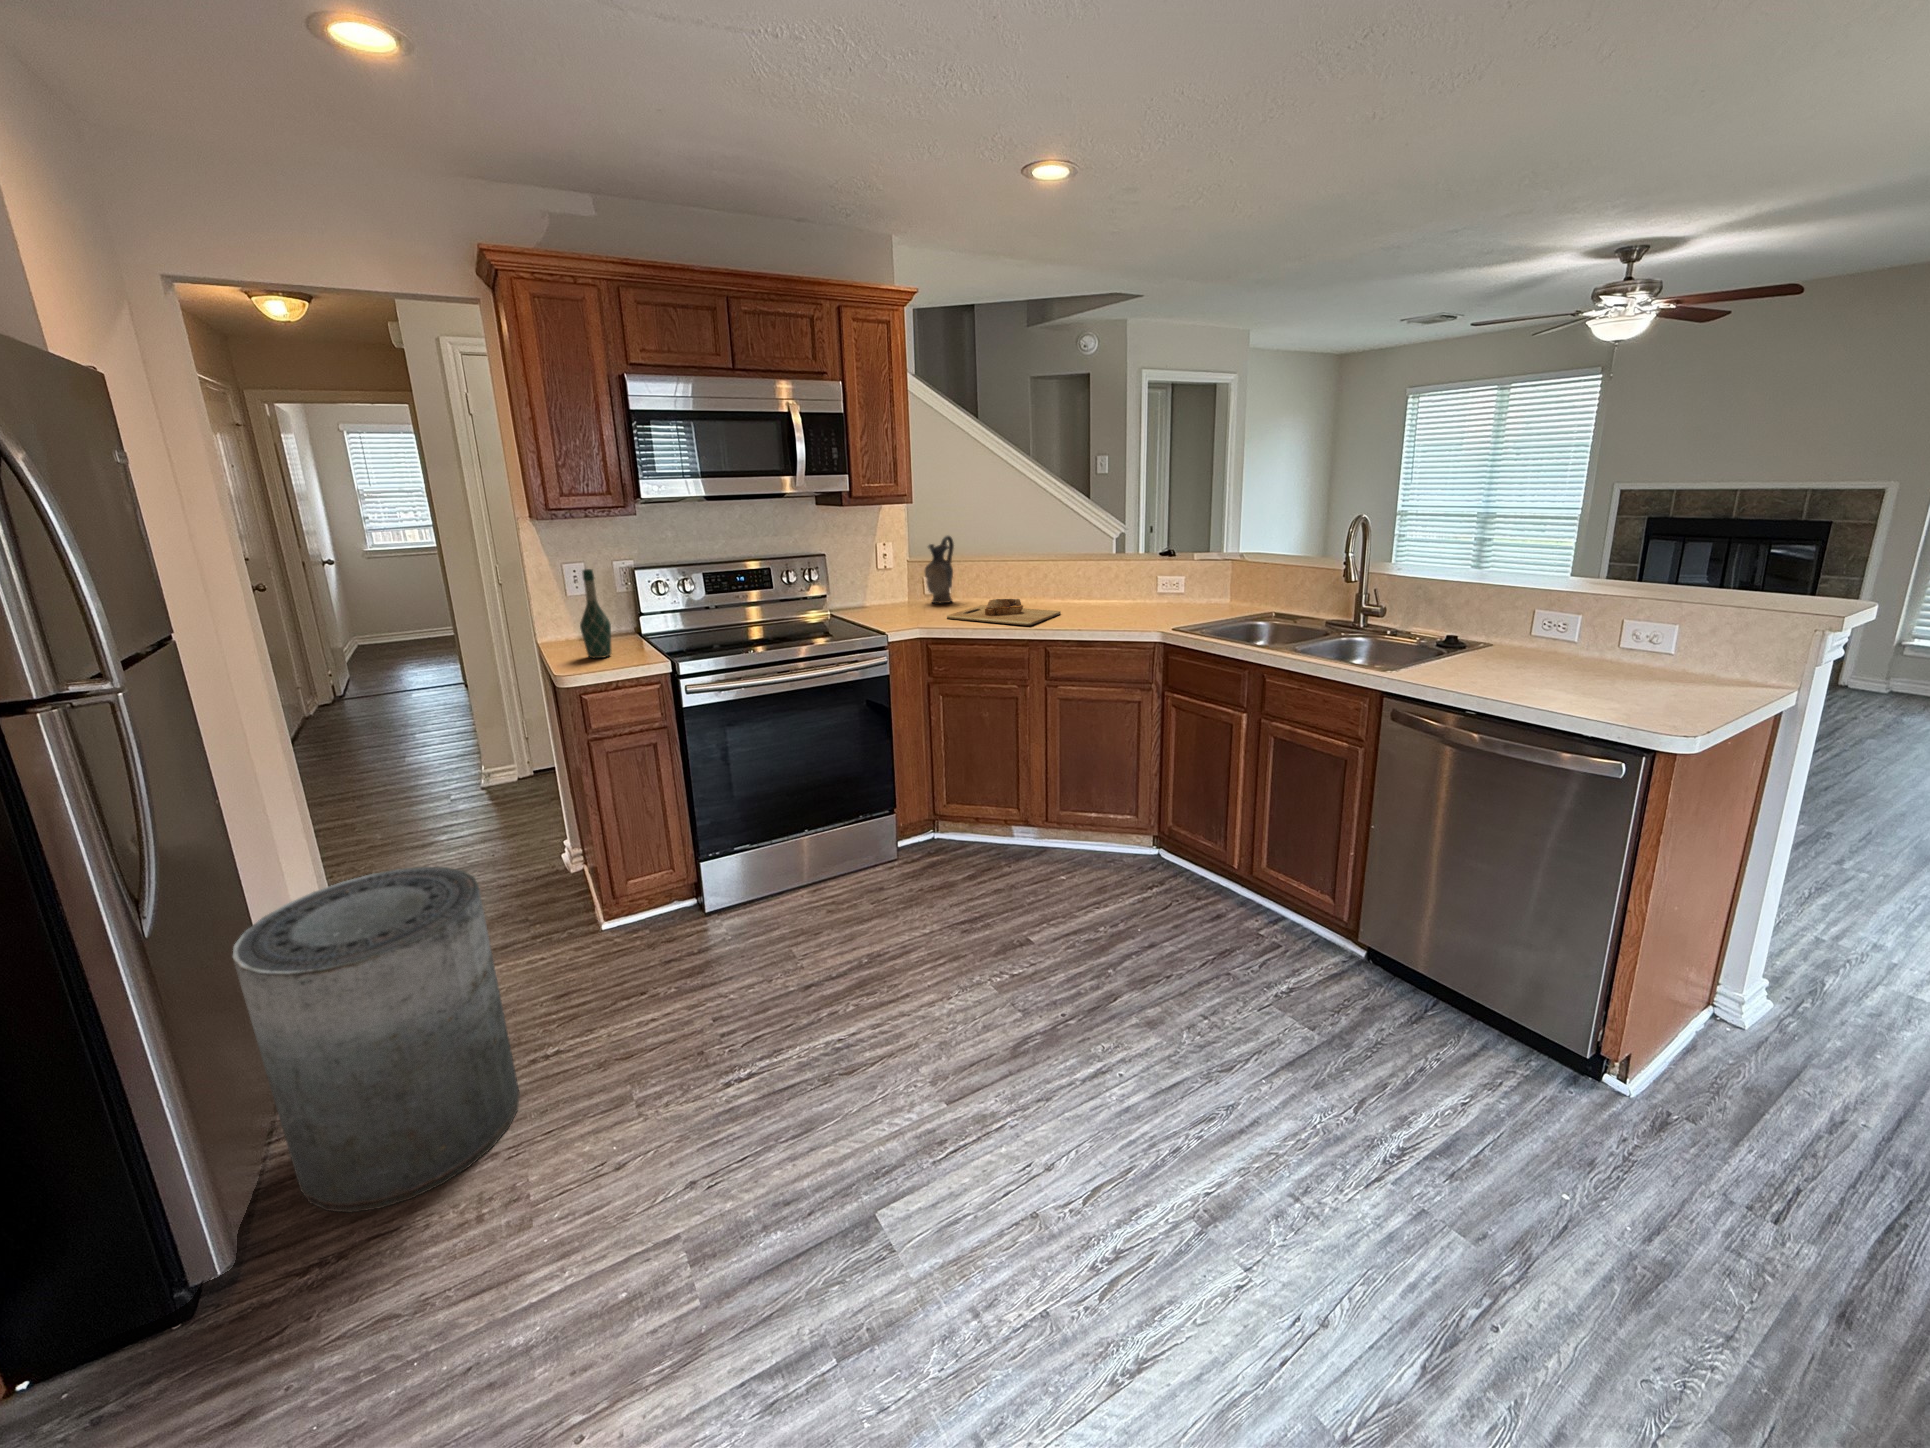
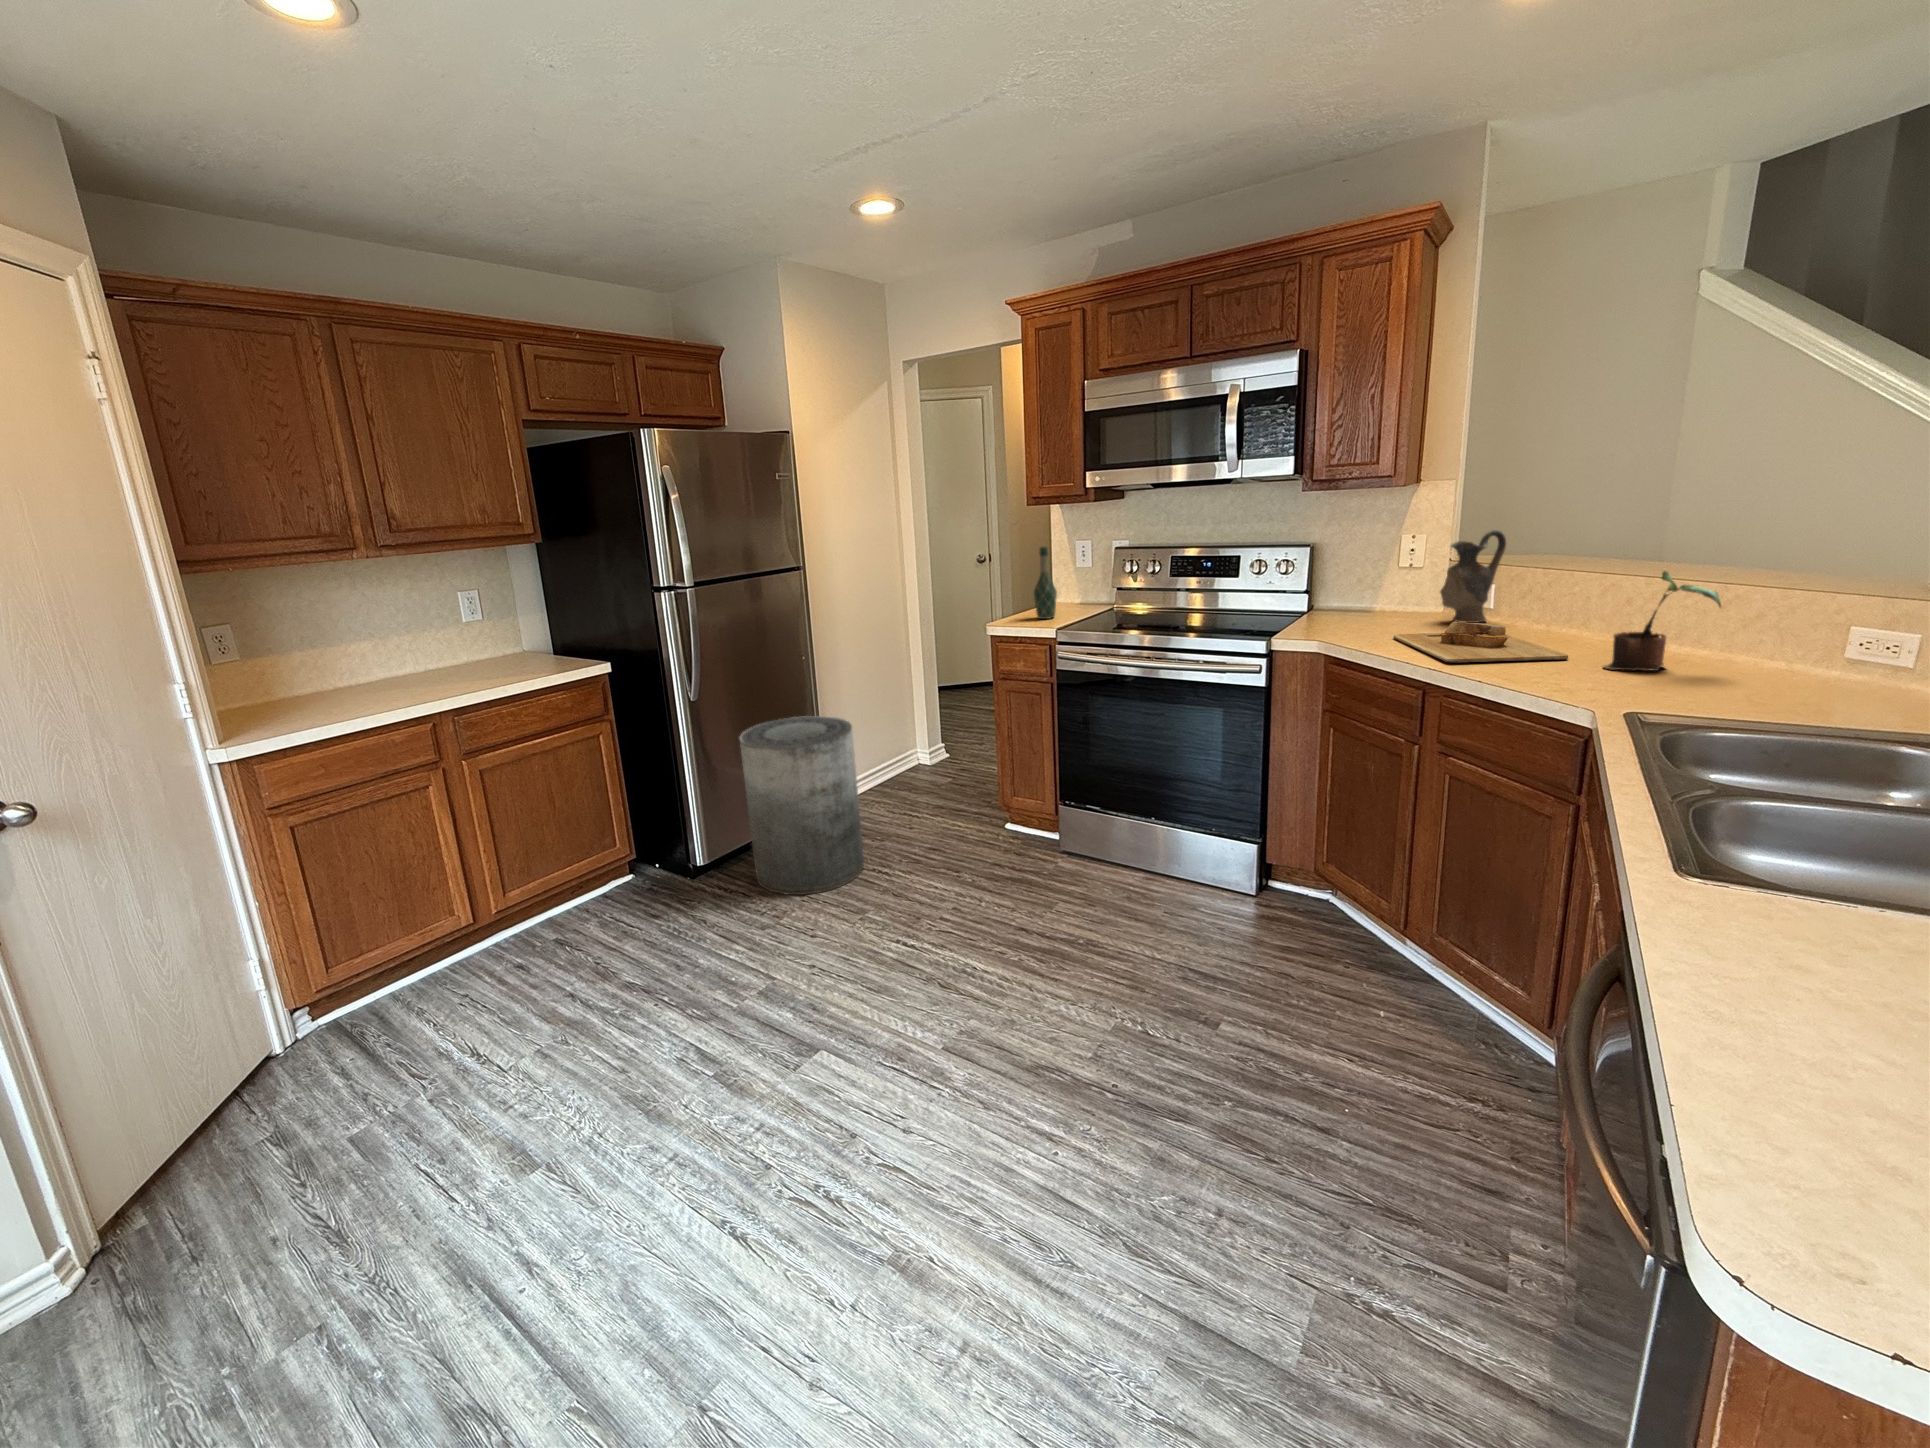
potted plant: none [1078,553,1123,615] -> present [1603,571,1721,671]

